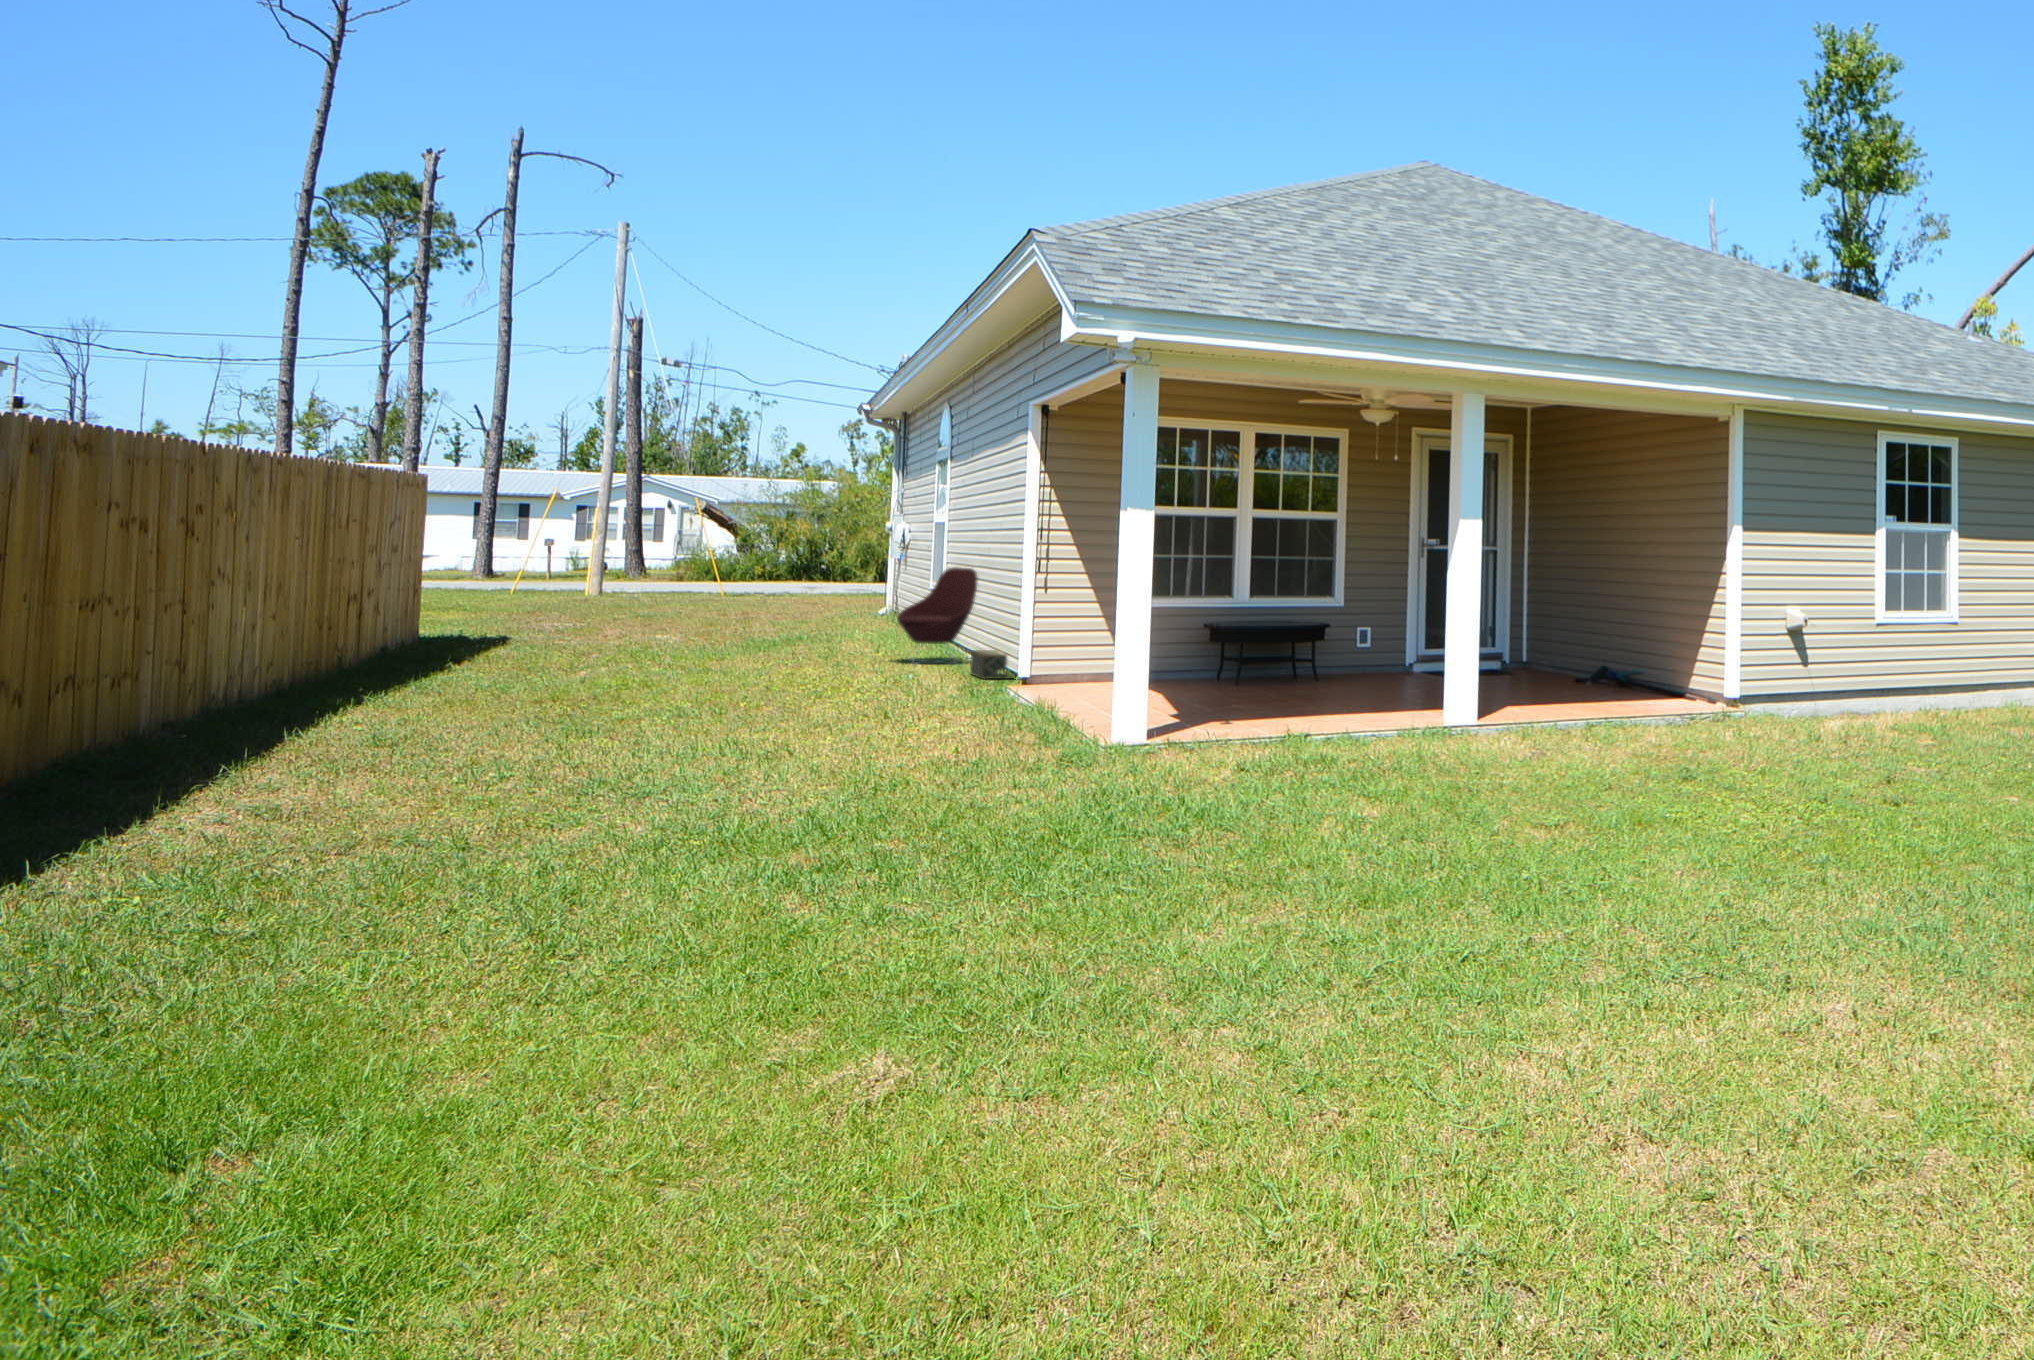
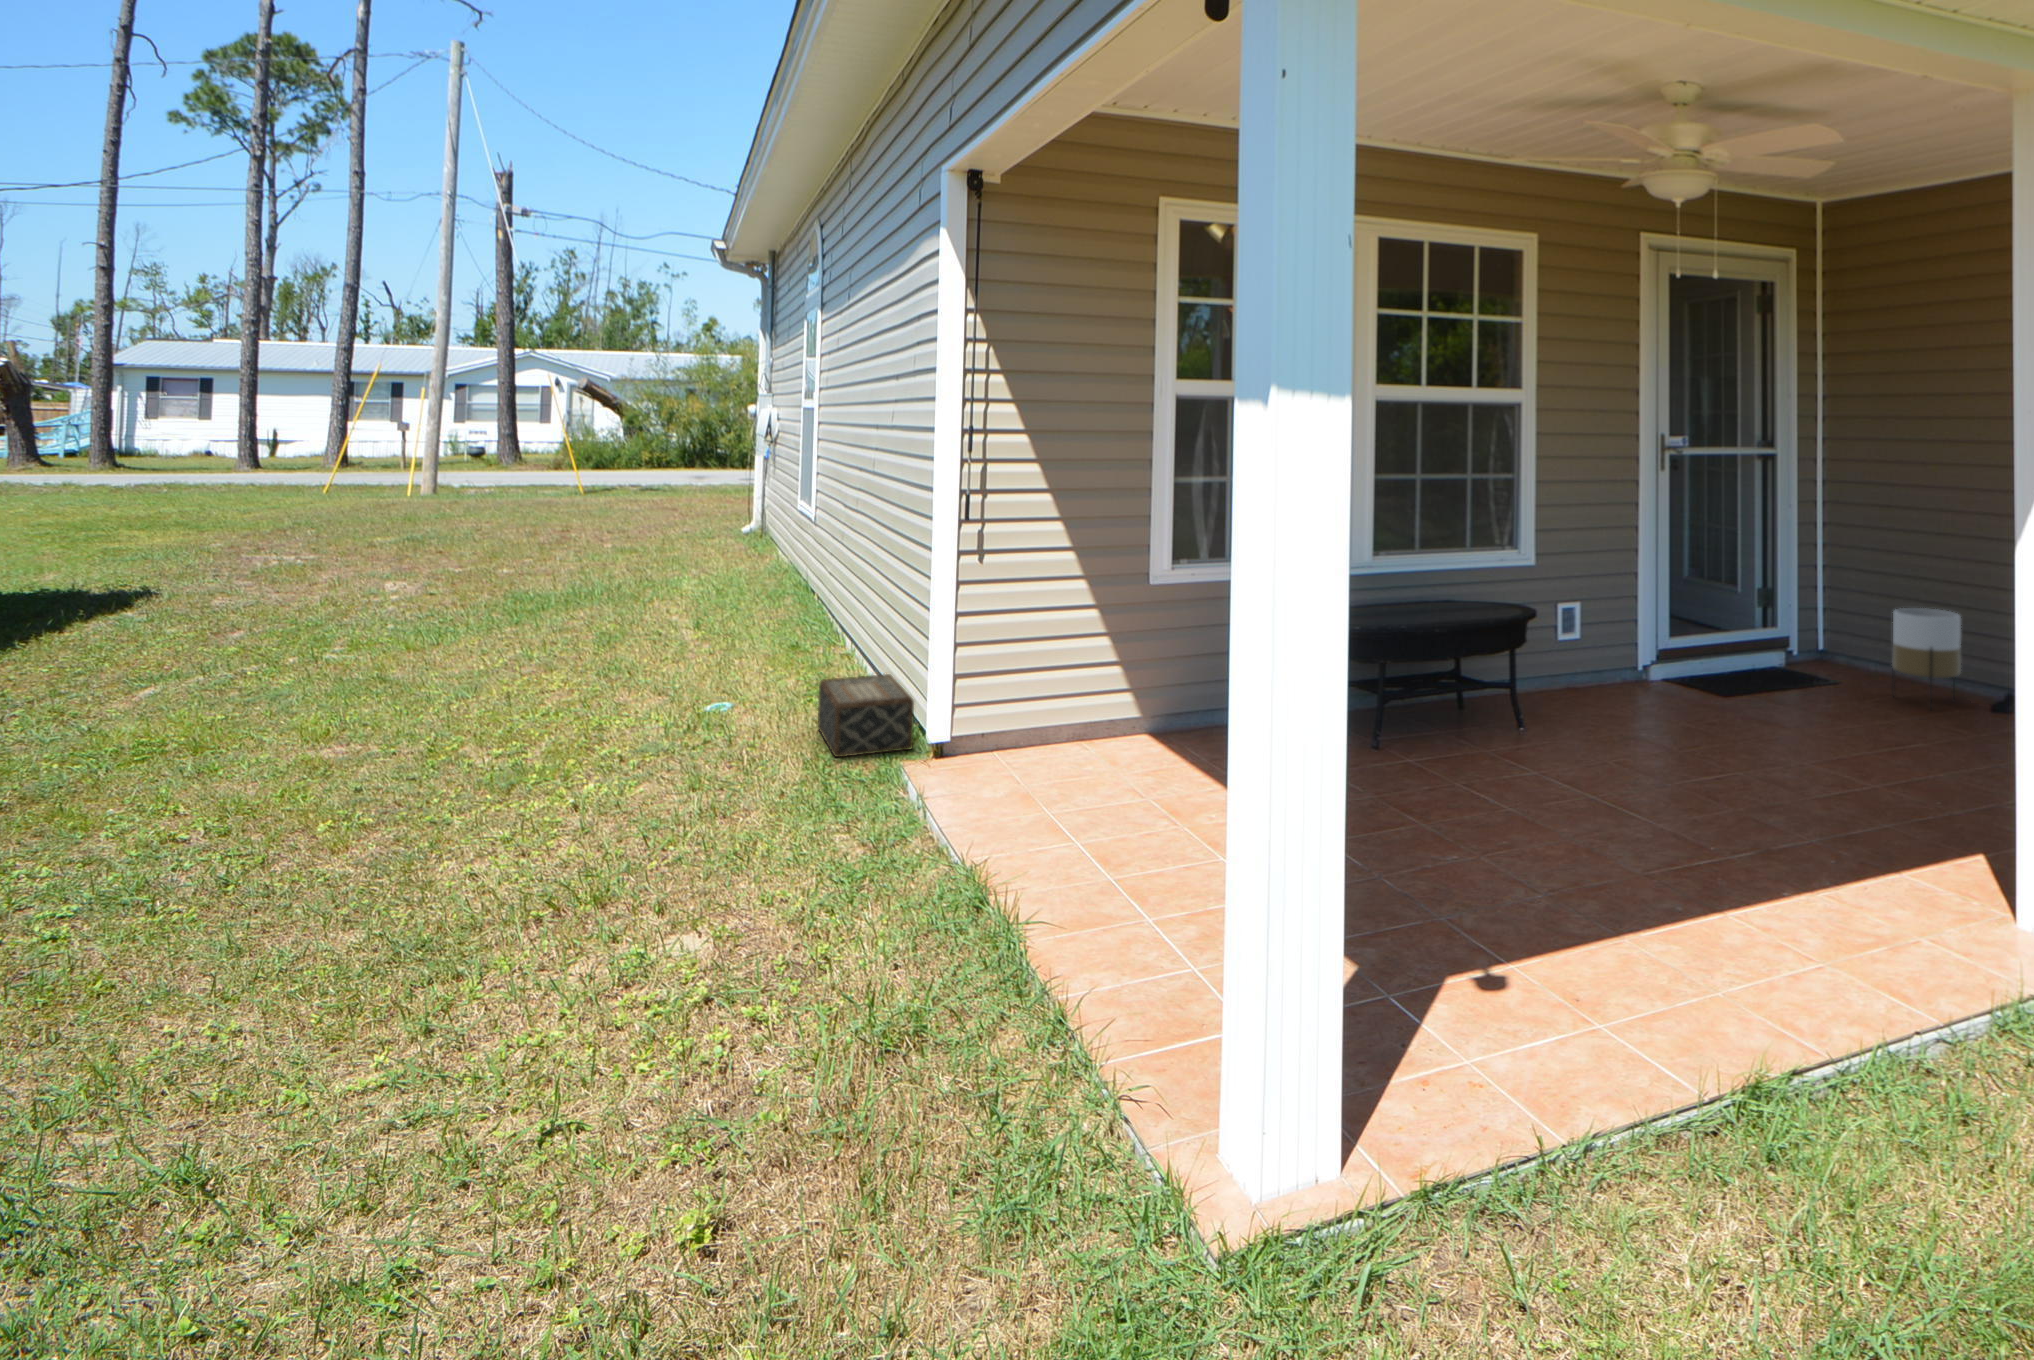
chair: present [897,567,978,662] -> none [696,493,851,682]
planter: none [1540,636,1575,687] -> present [1892,608,1961,686]

